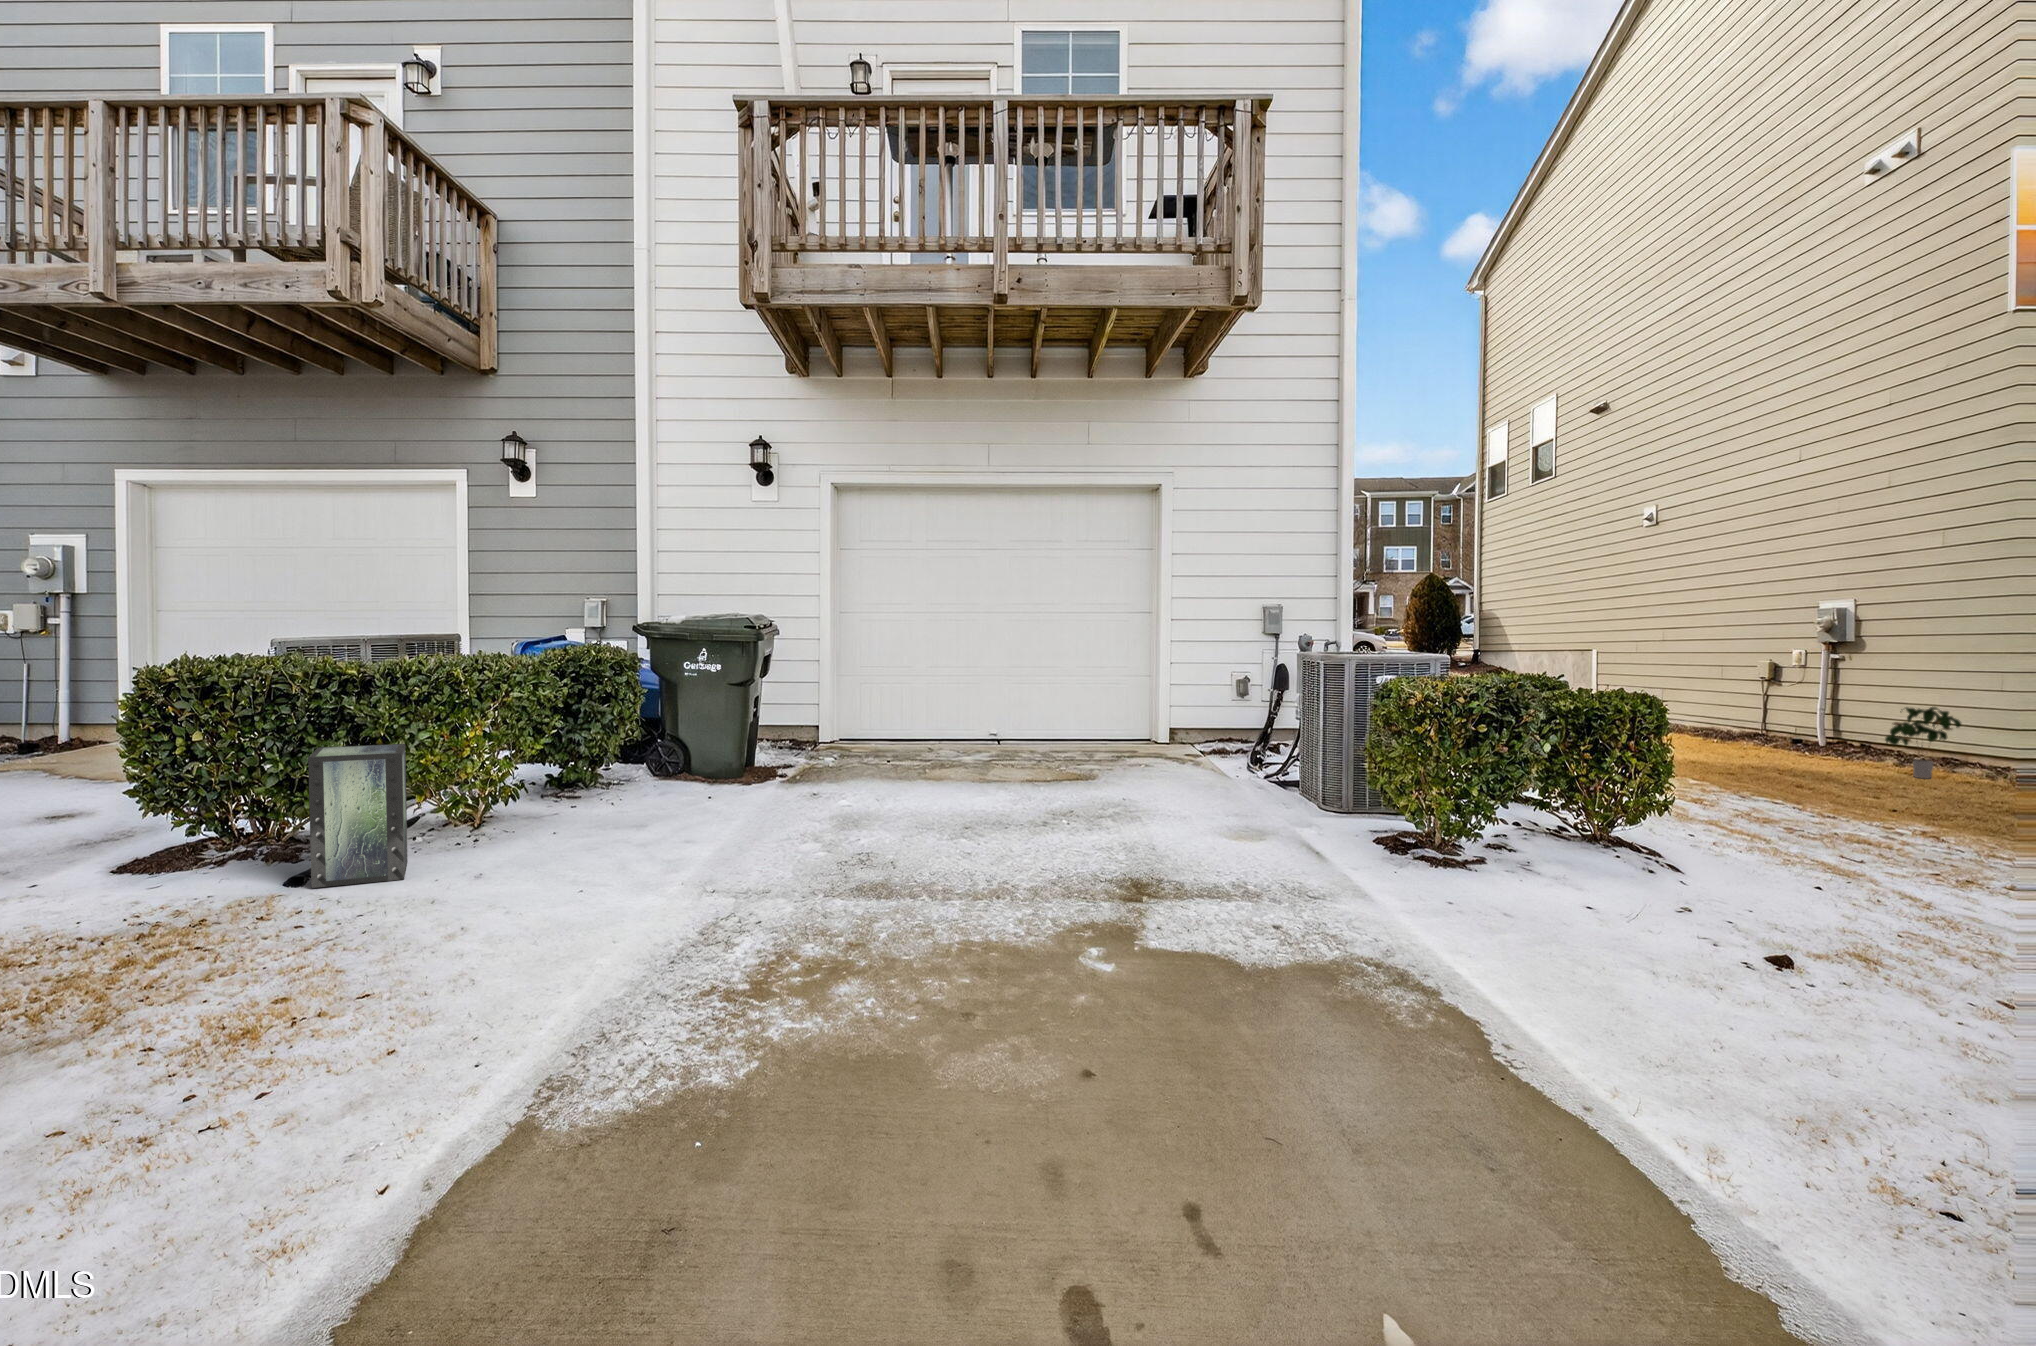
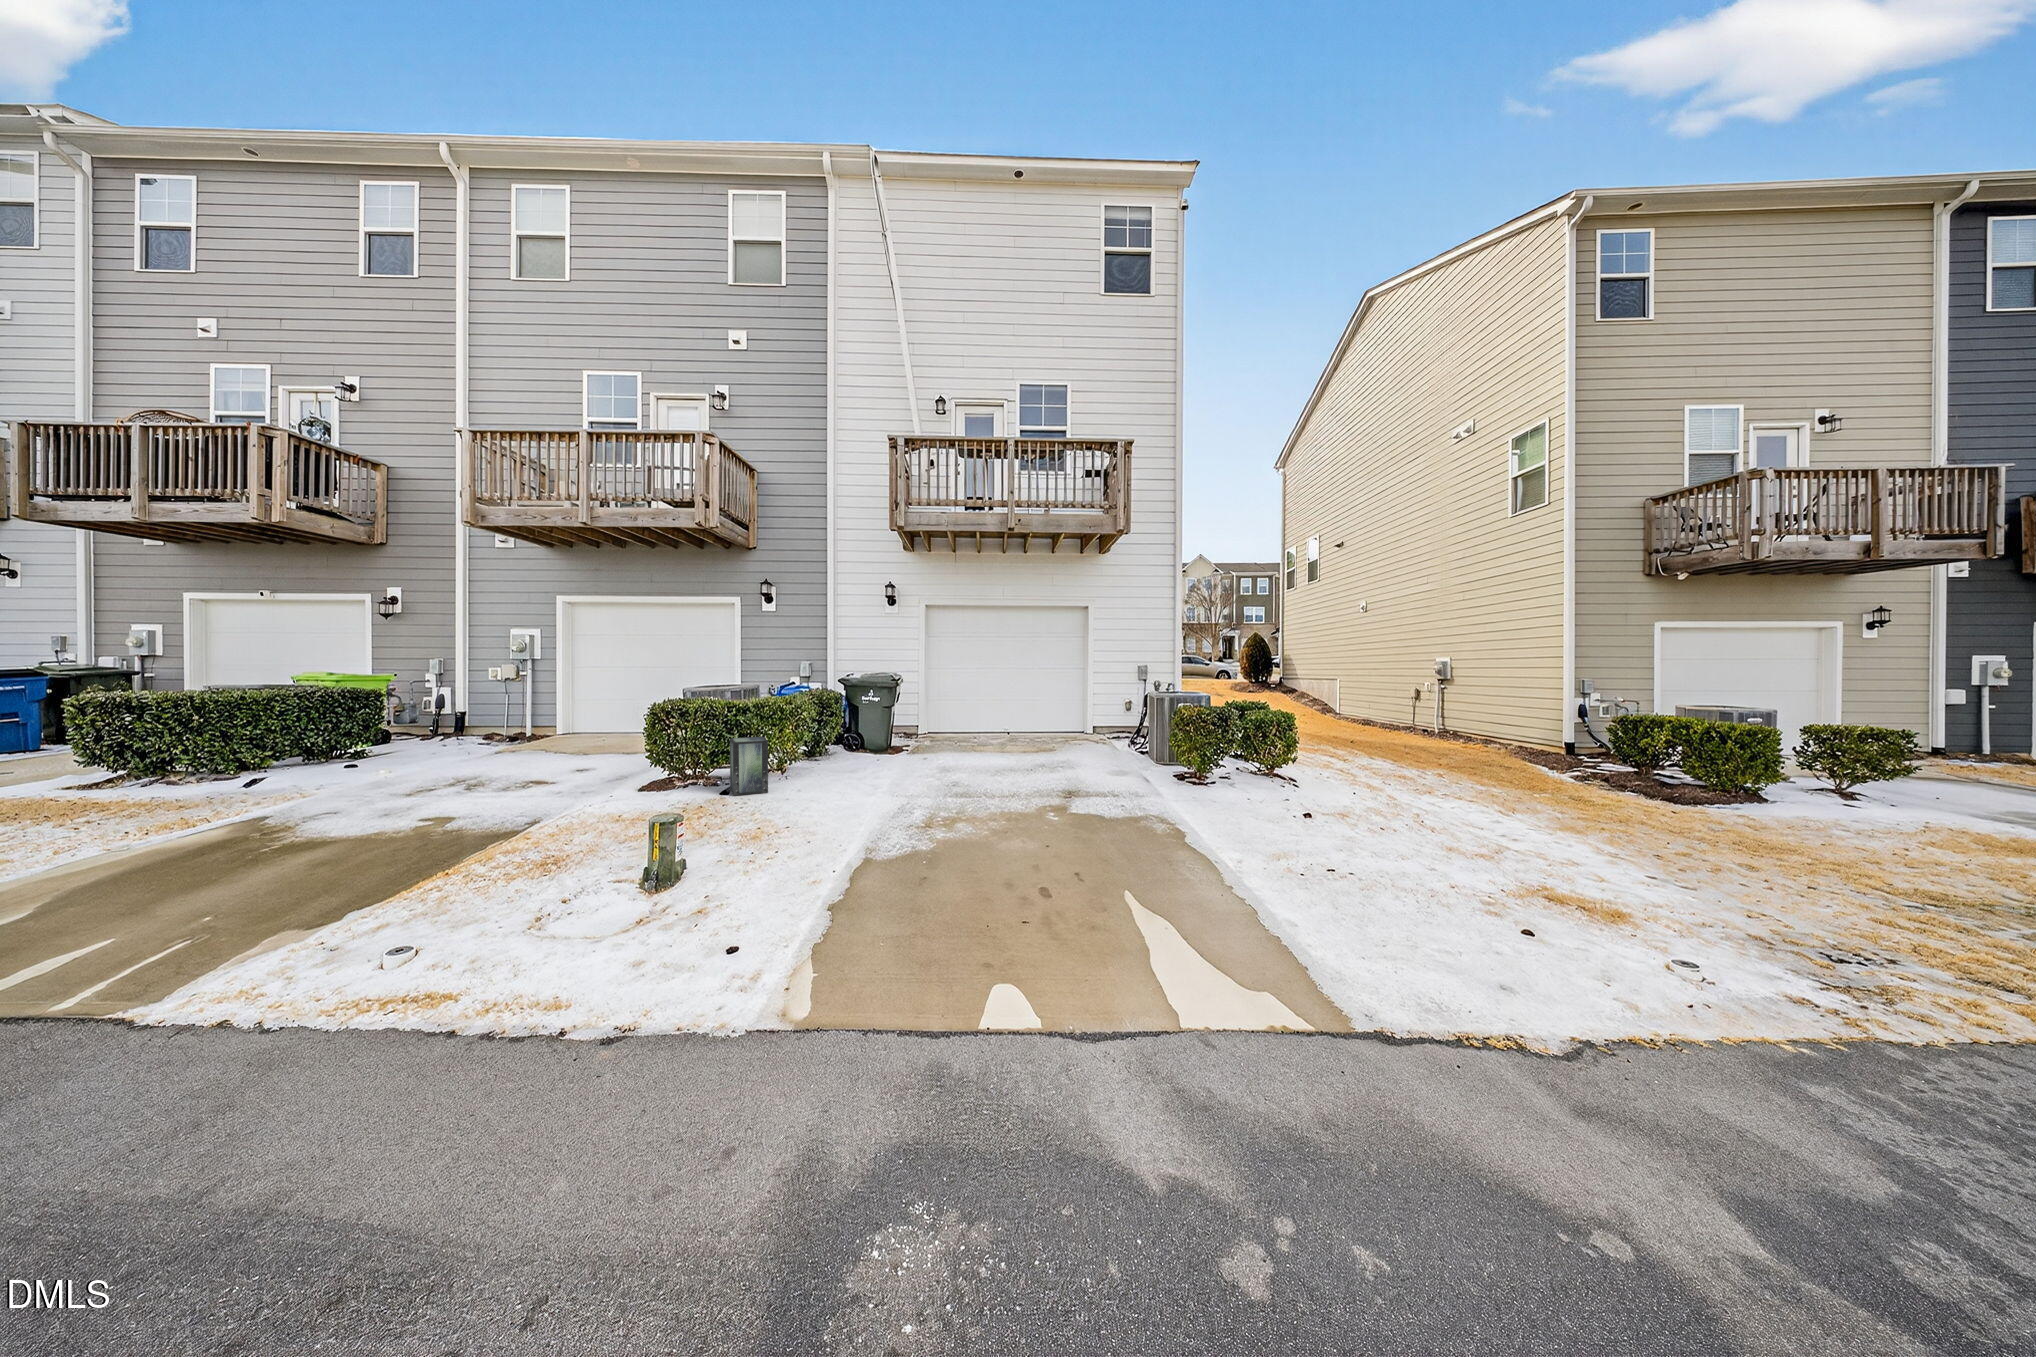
potted plant: present [1885,707,1961,779] -> none [1443,714,1478,749]

